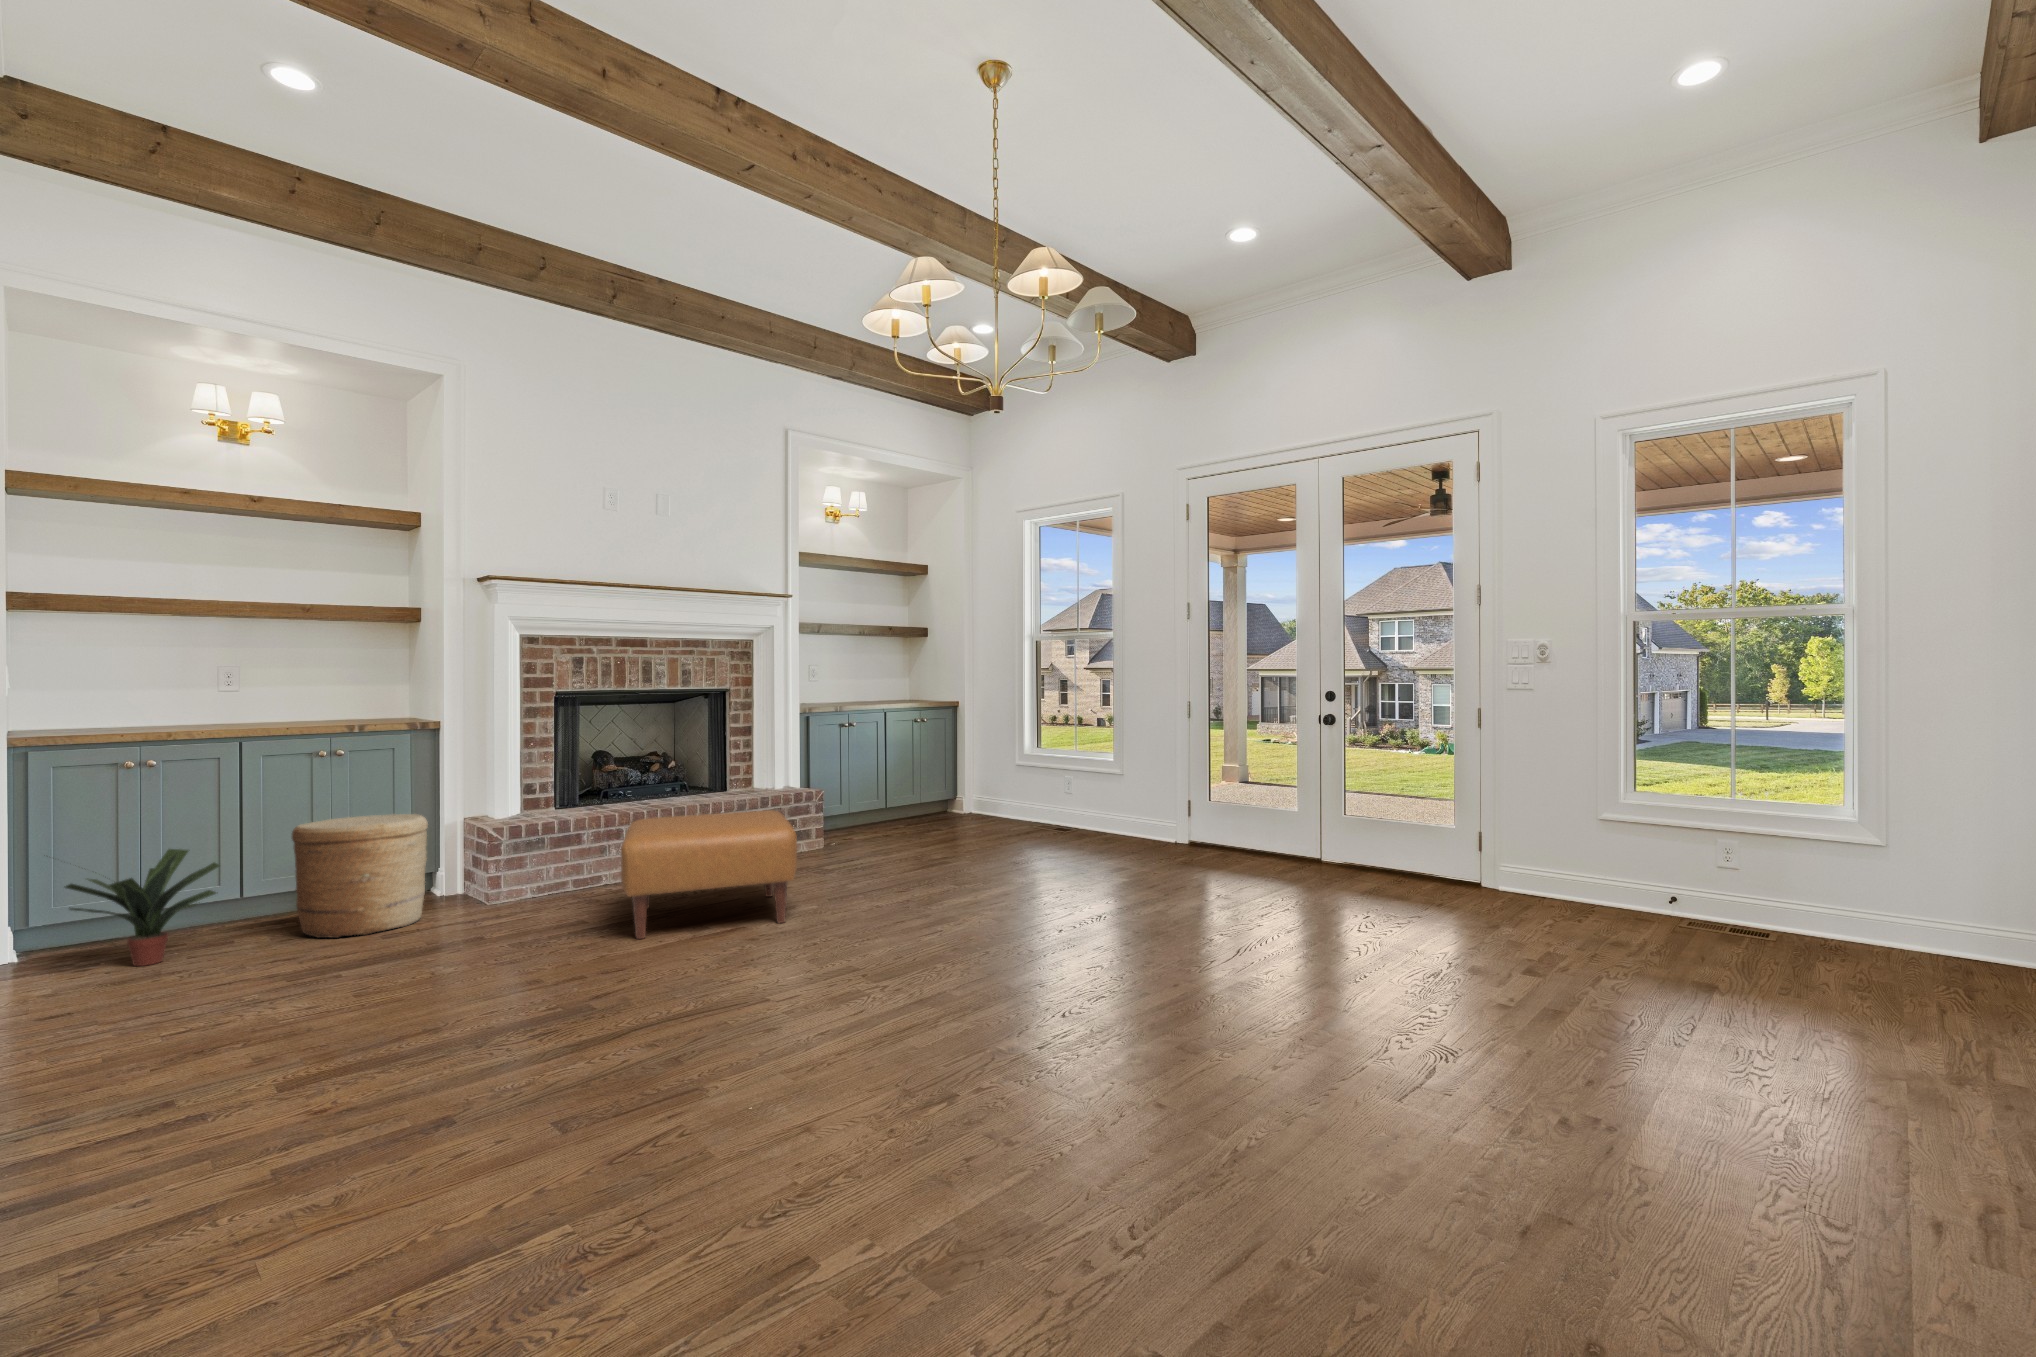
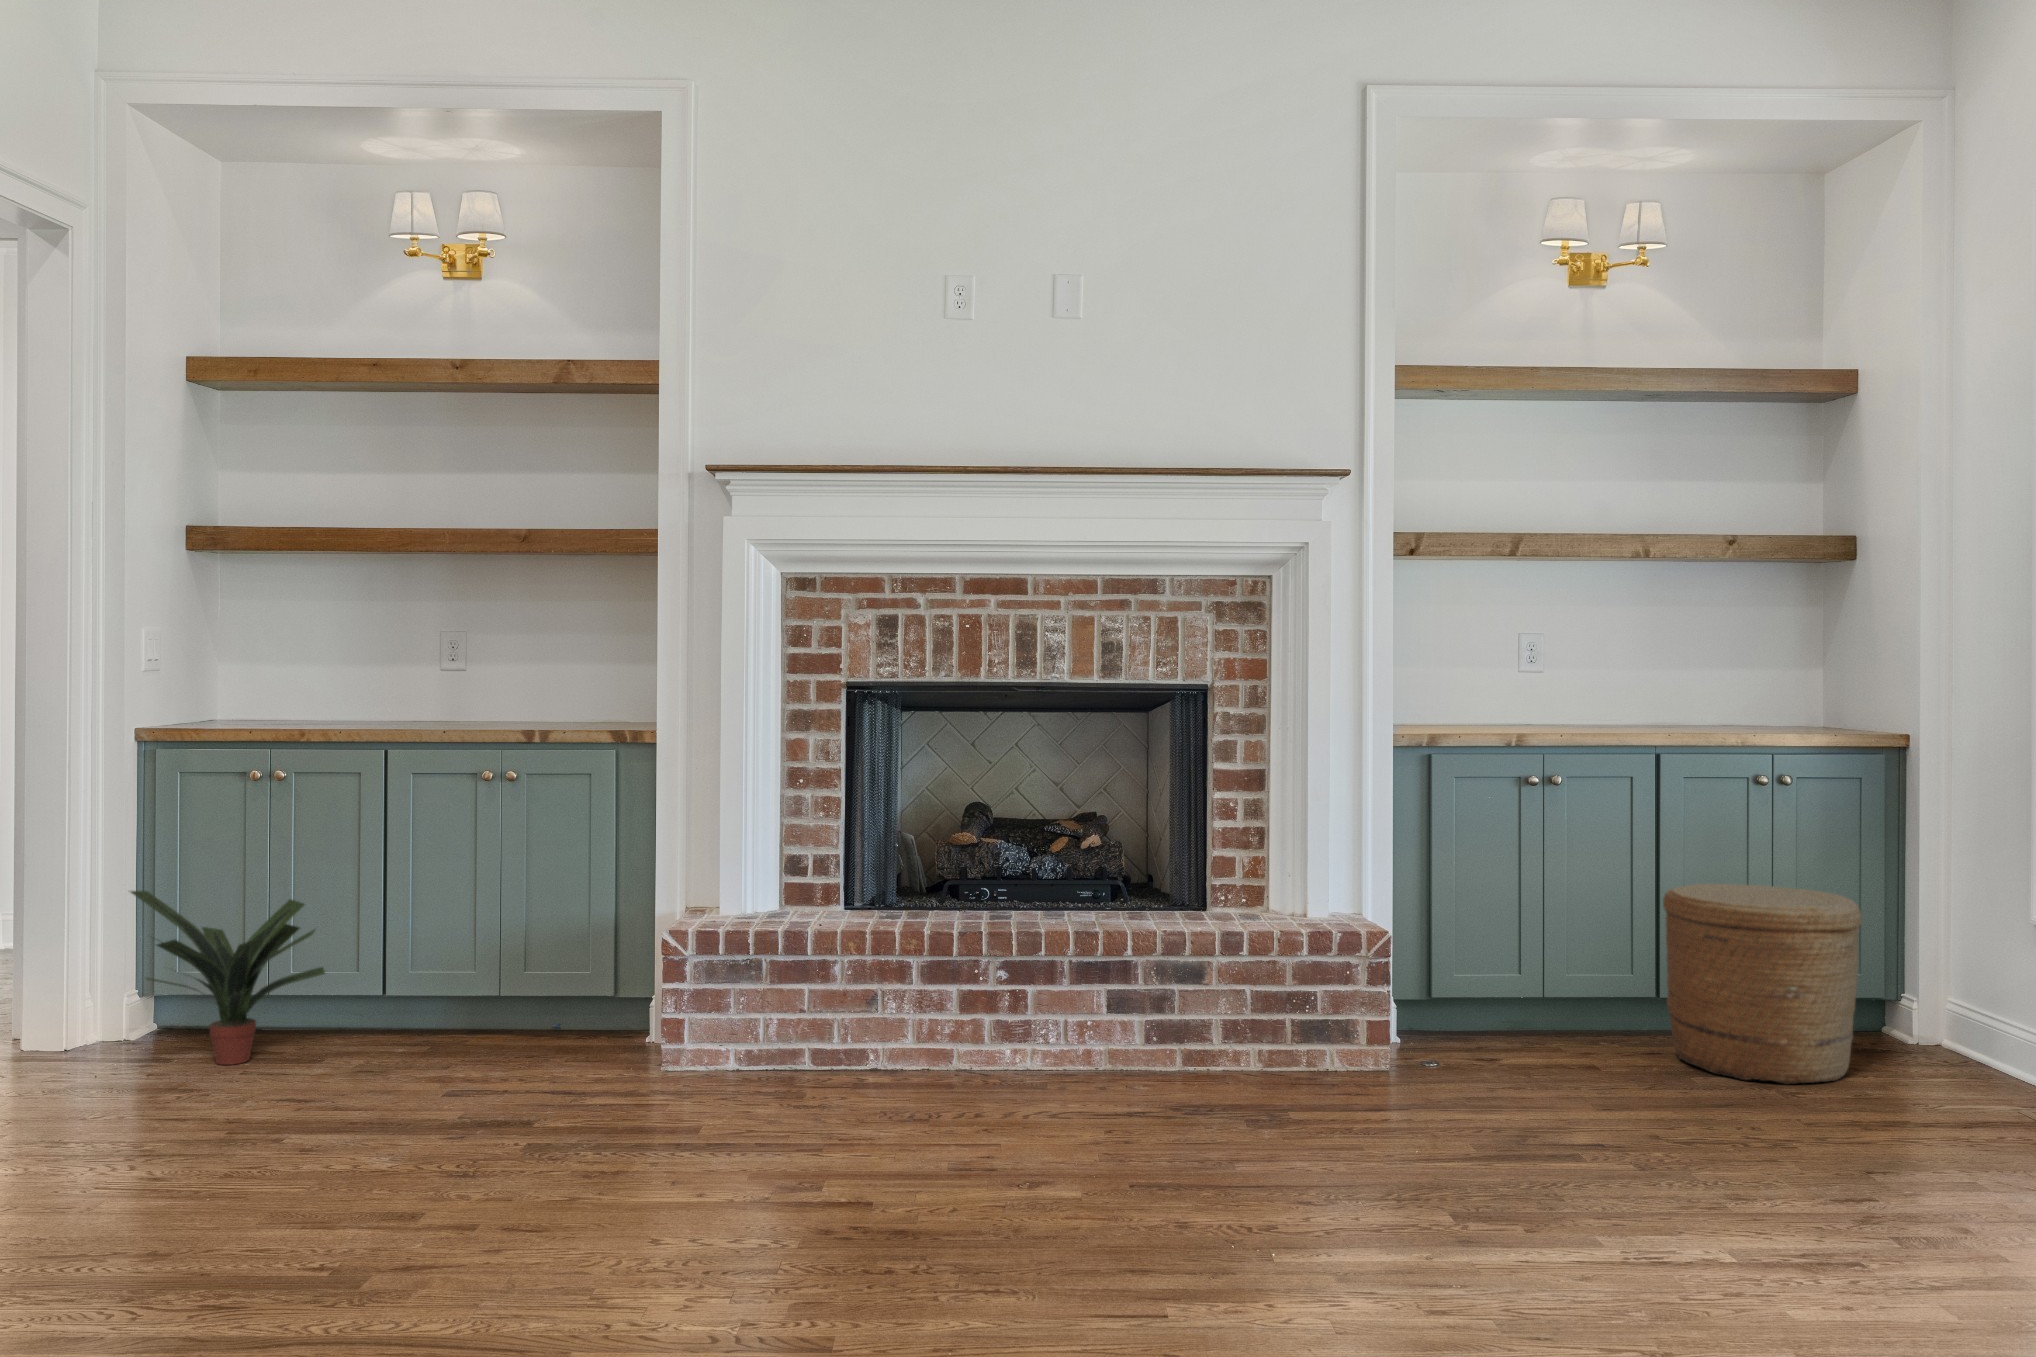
ottoman: present [621,810,797,939] -> none [567,962,1043,1291]
woven basket: present [292,814,428,938] -> present [1663,884,1862,1084]

